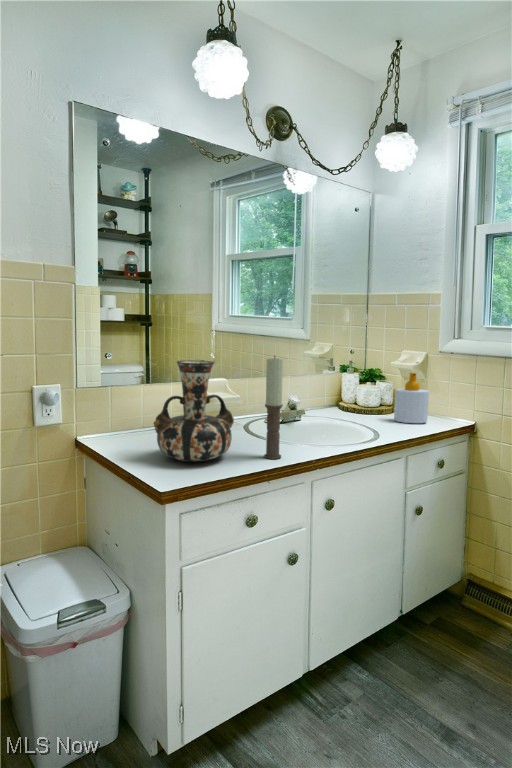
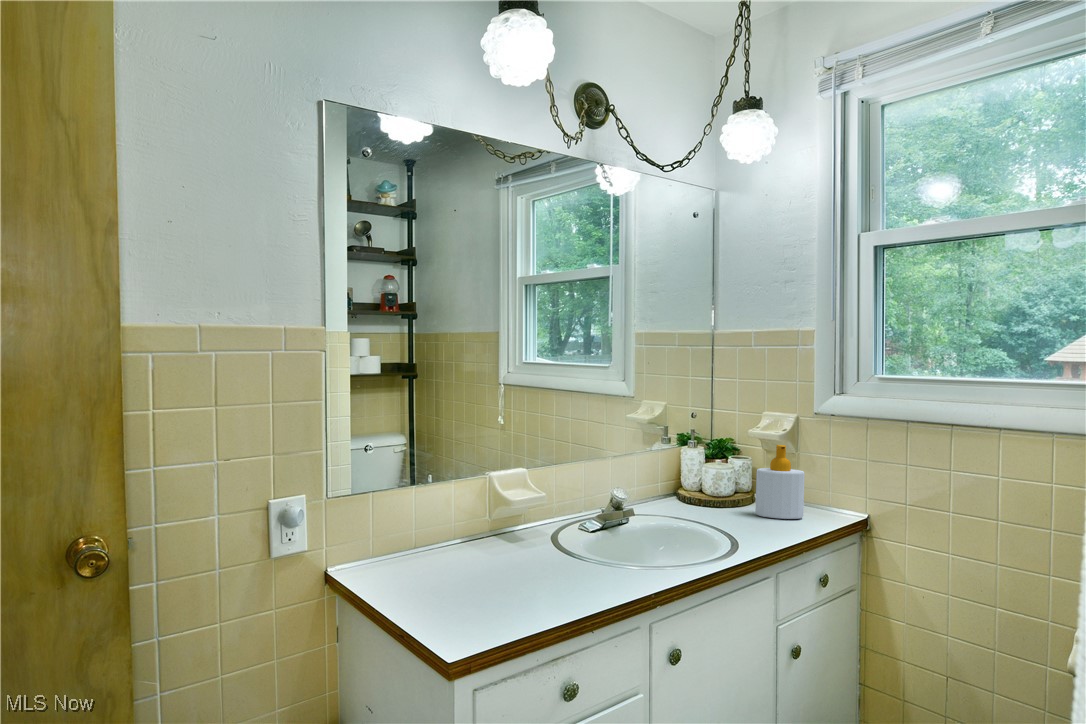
candle: present [264,356,283,459] -> none [574,423,601,571]
decorative vase: present [154,360,234,462] -> none [420,428,532,575]

